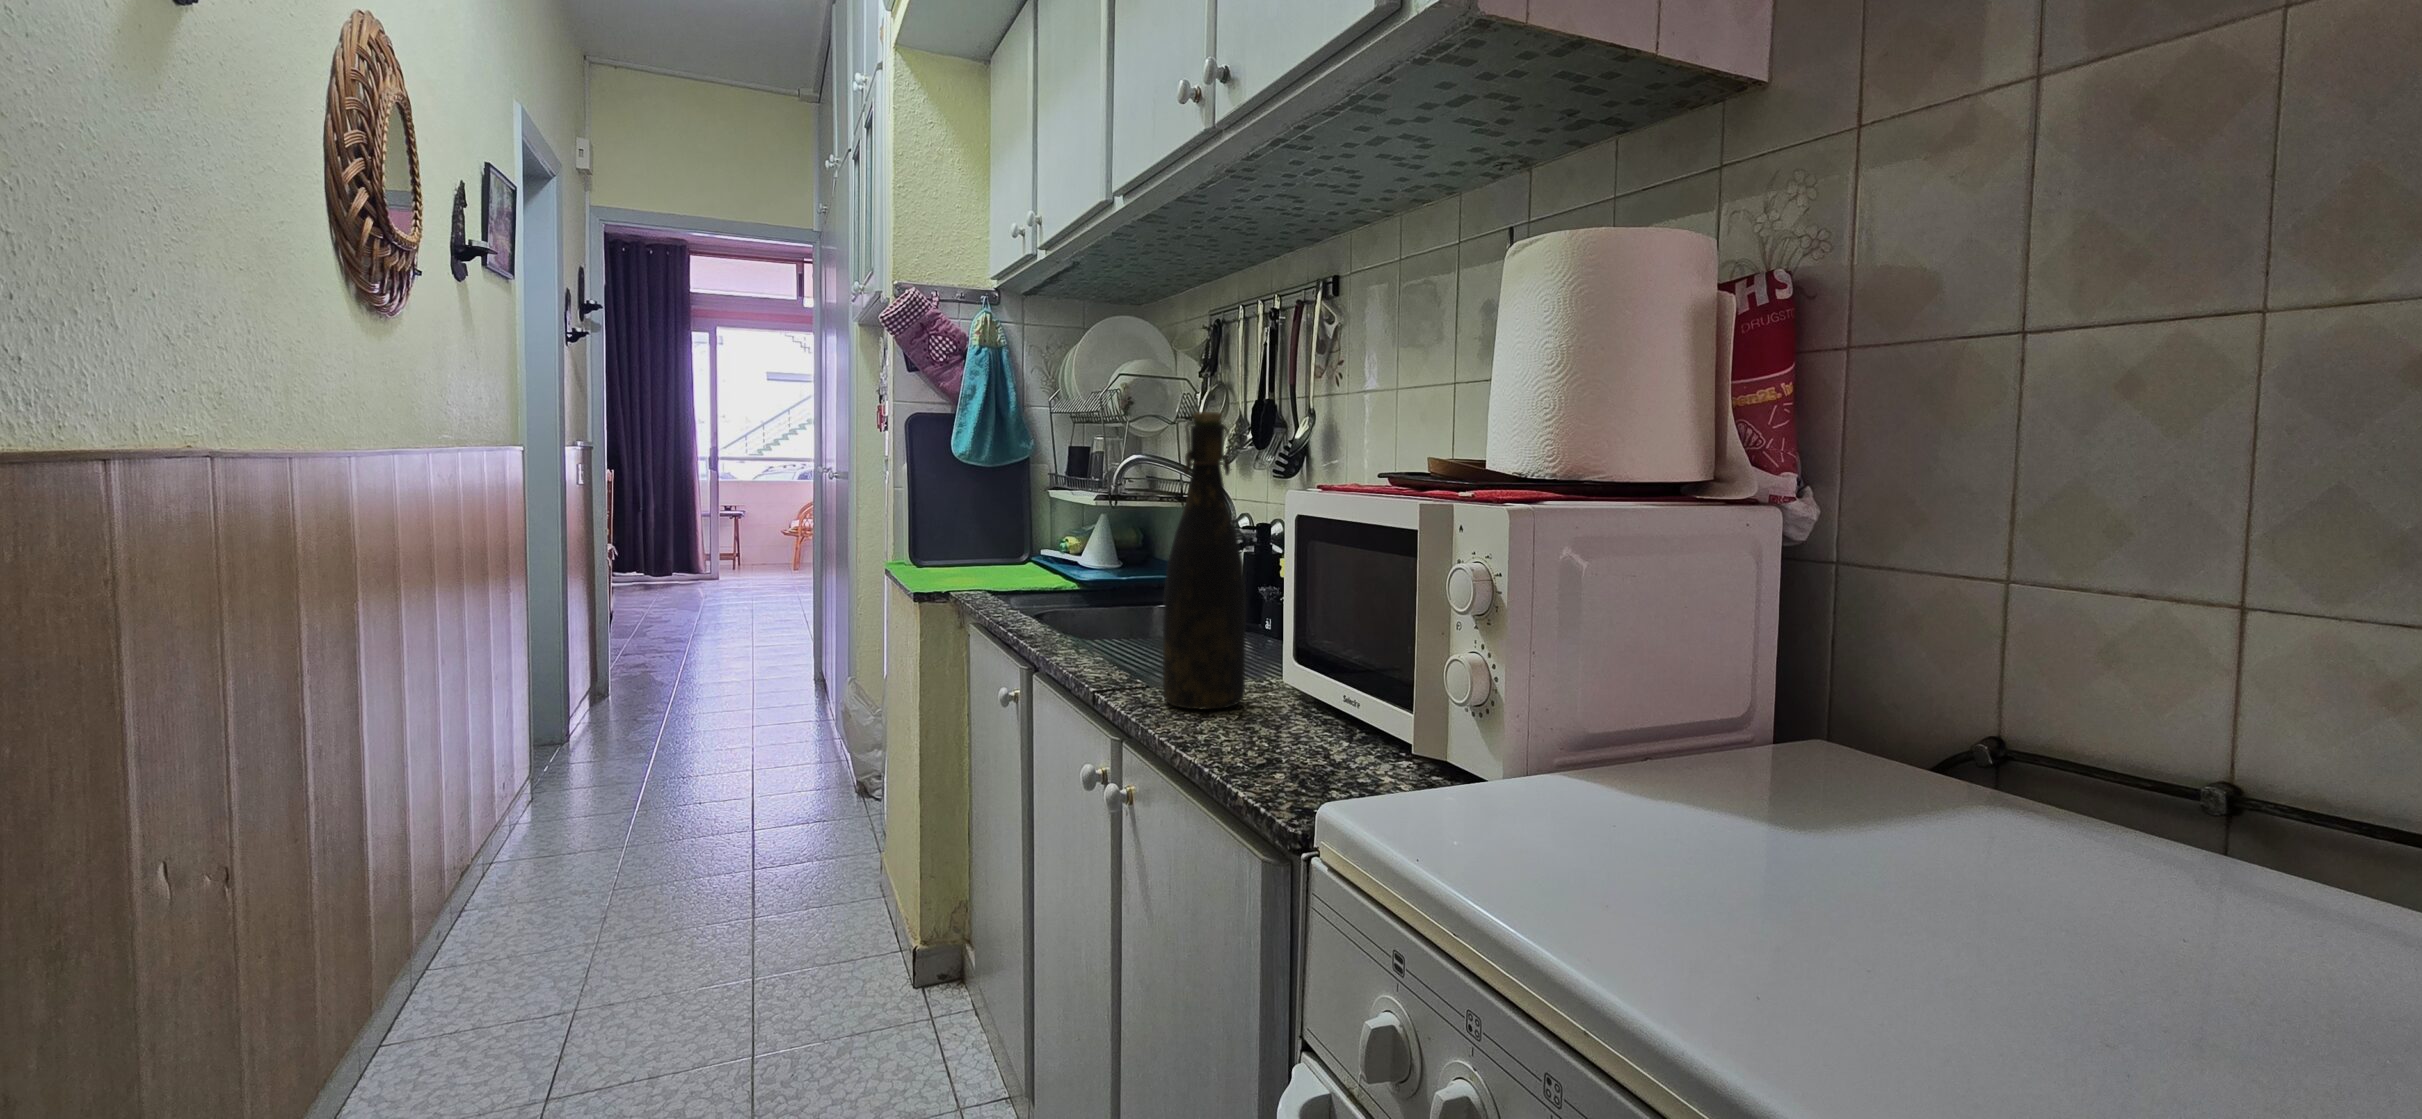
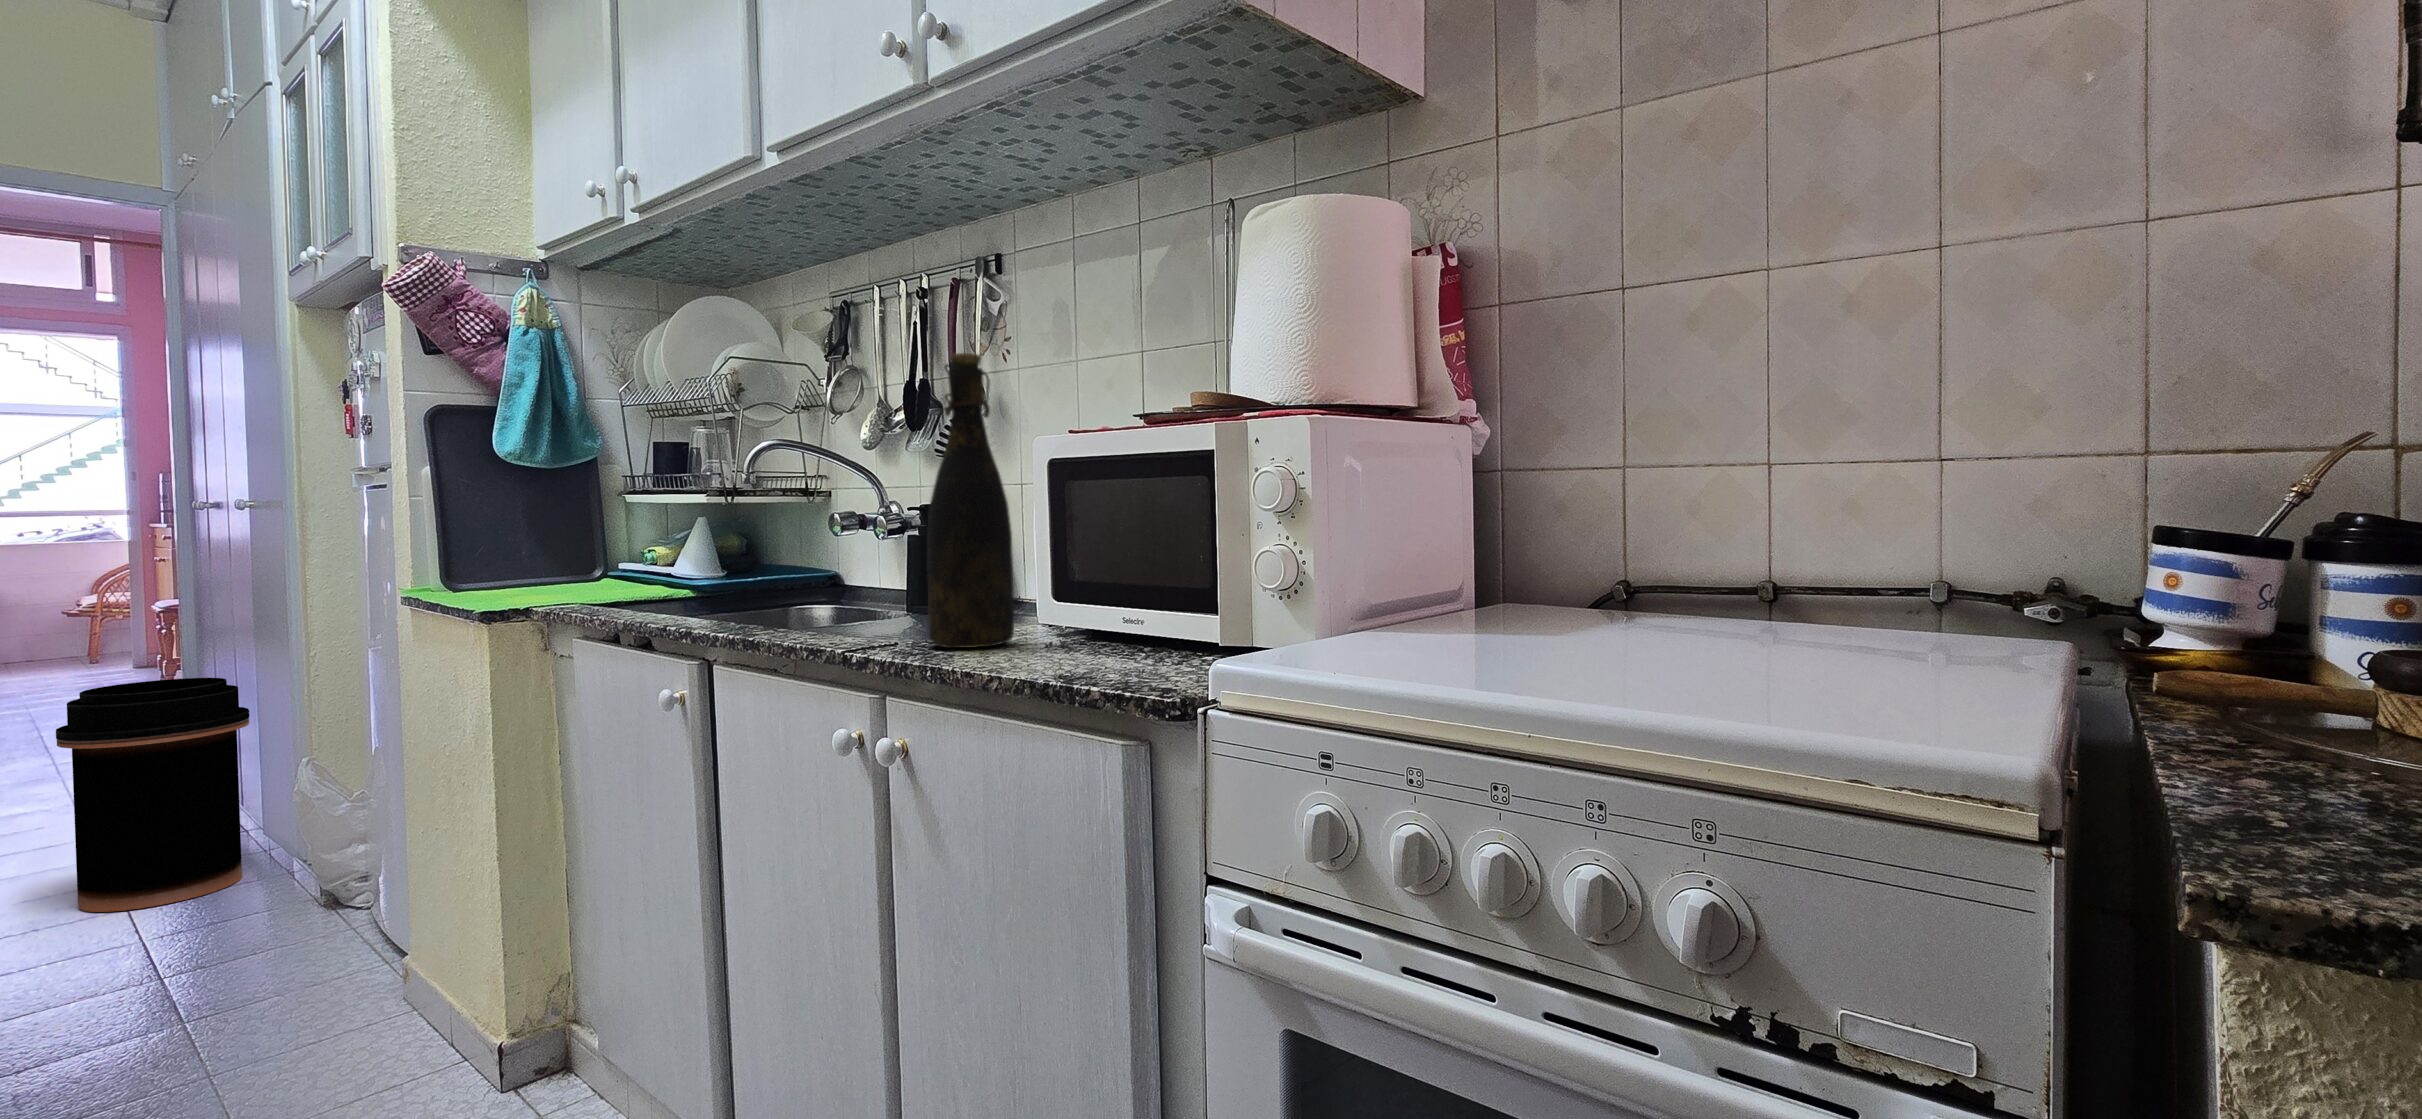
trash can: none [718,609,828,778] -> present [56,678,249,912]

